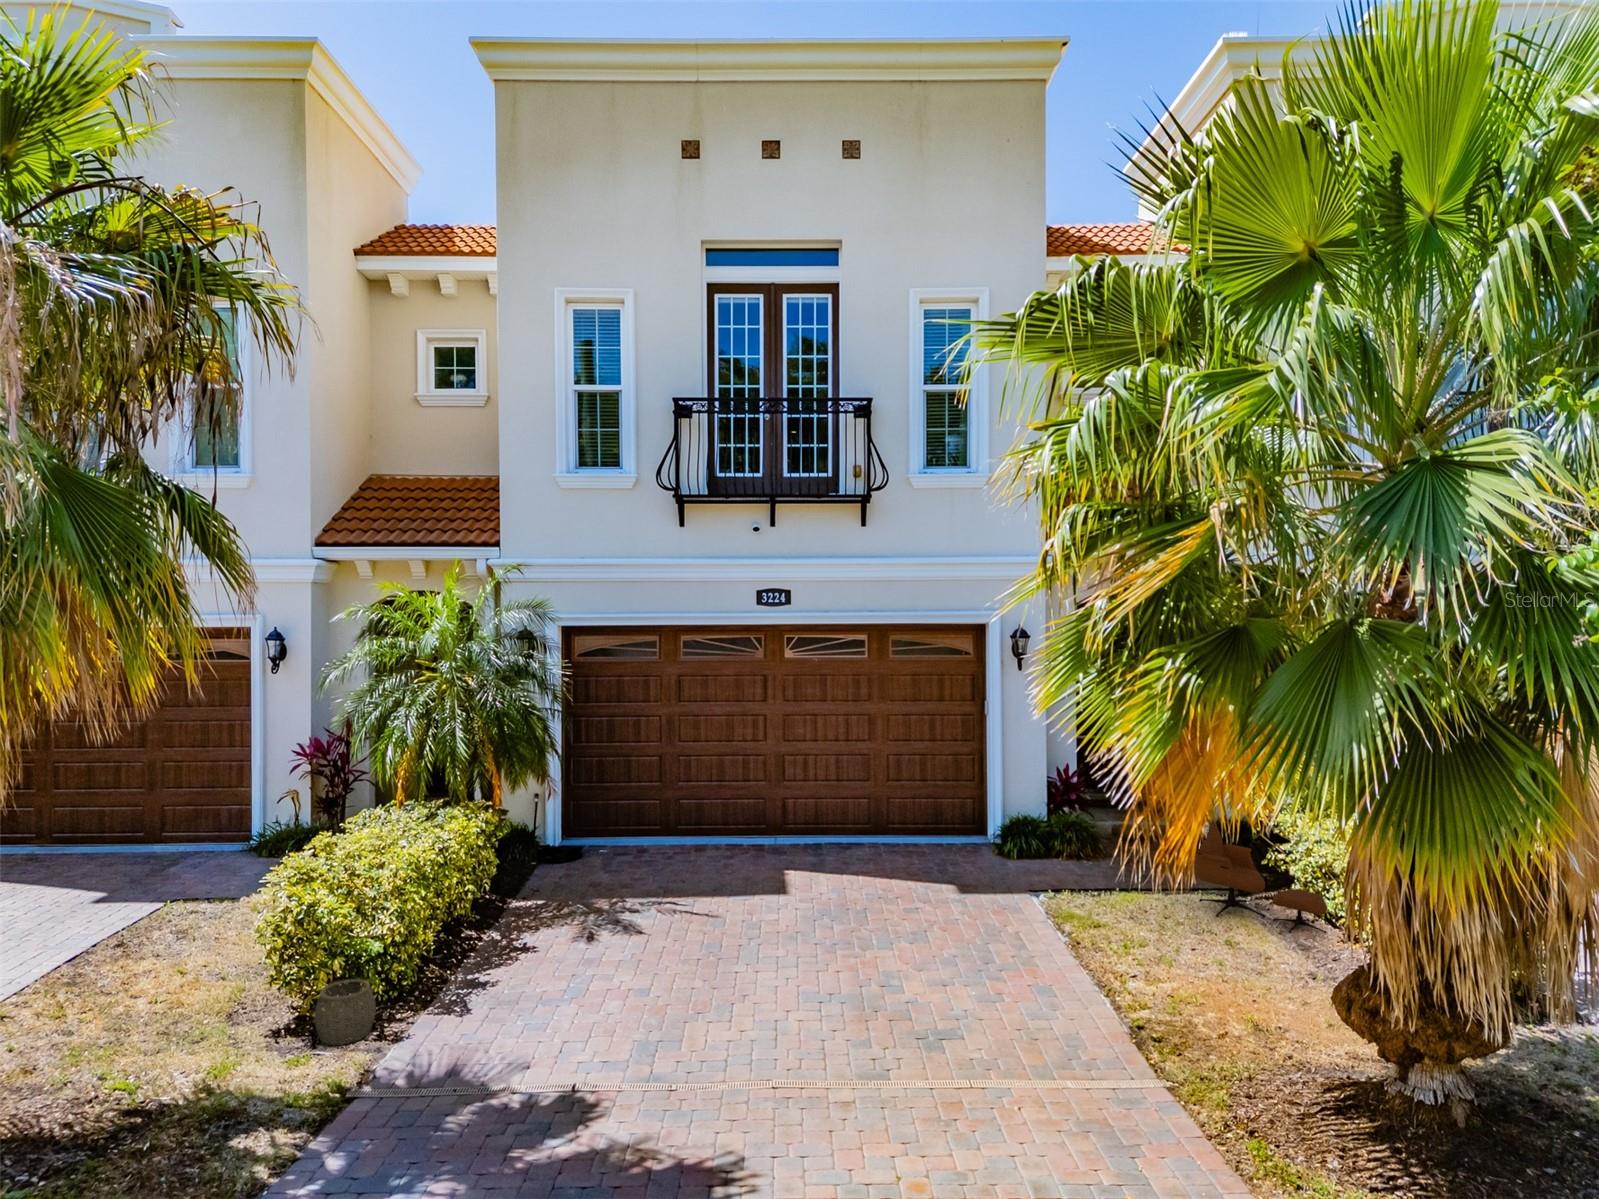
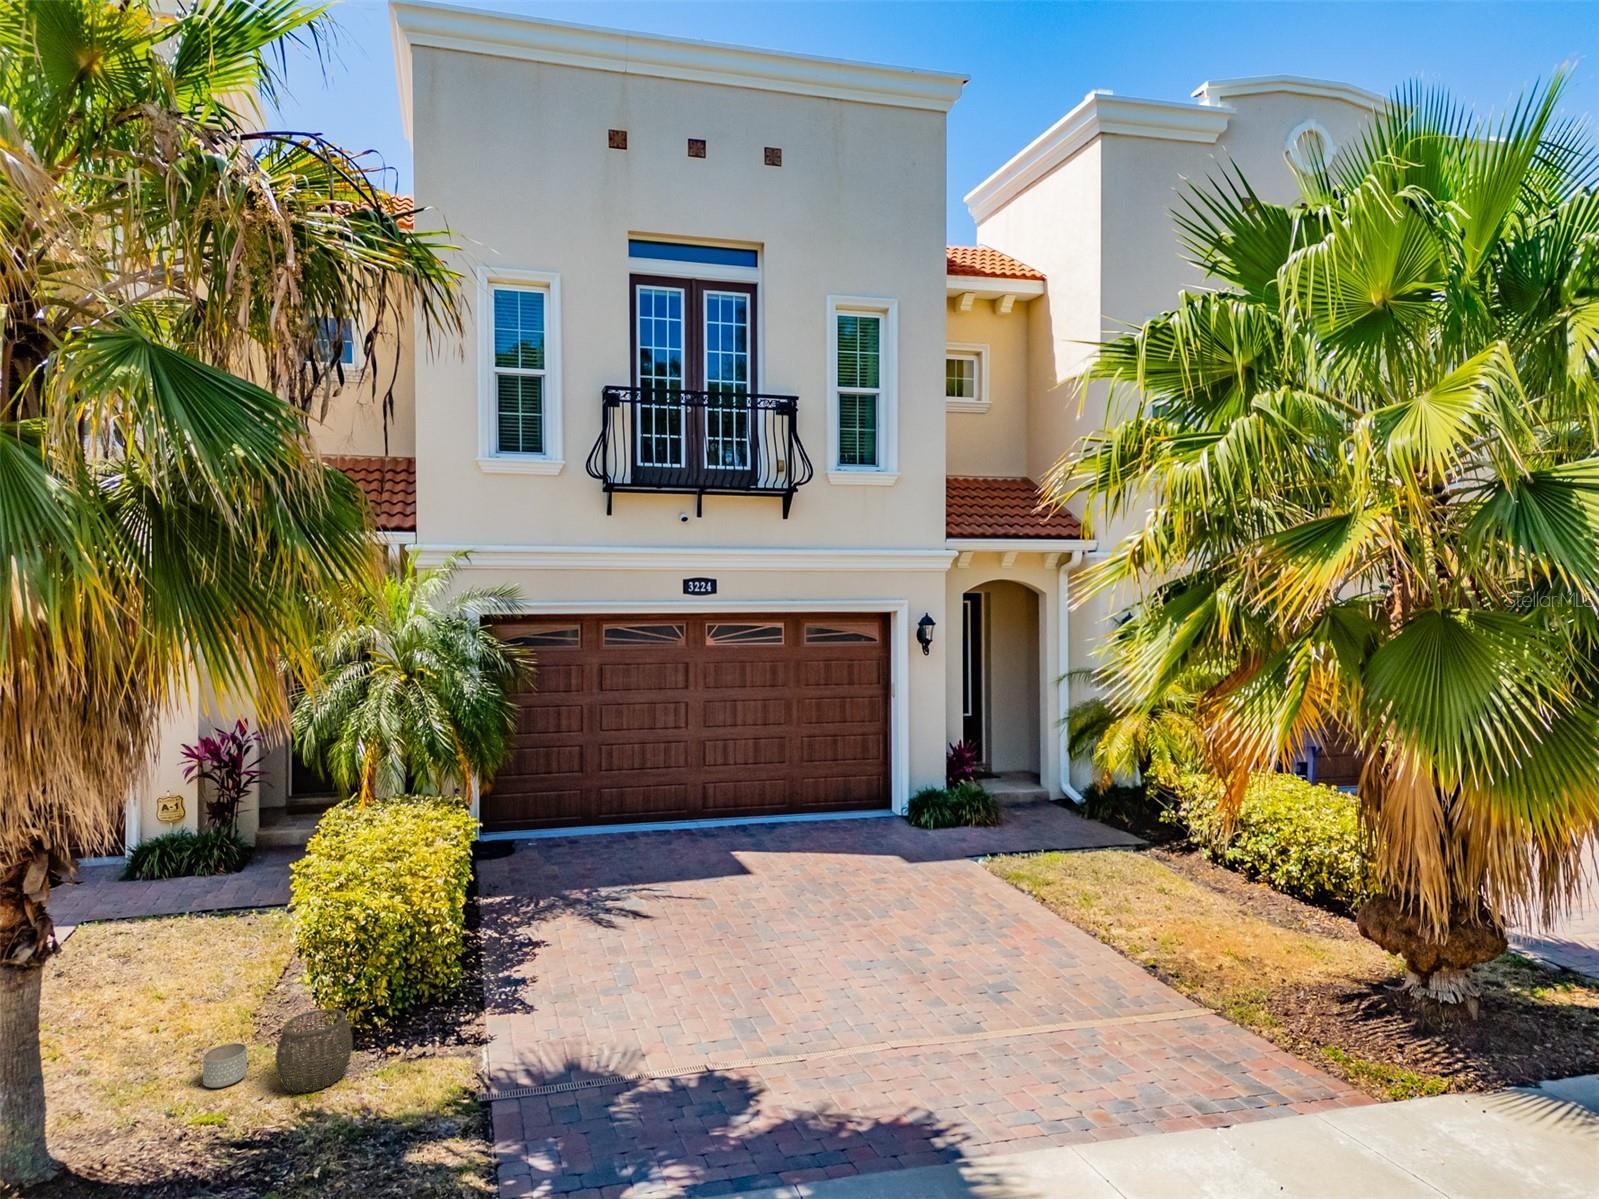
lounge chair: present [1195,820,1327,934] -> none [1103,758,1236,875]
planter: none [266,999,300,1033] -> present [203,1043,247,1088]

